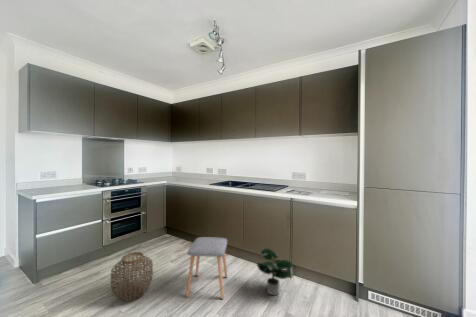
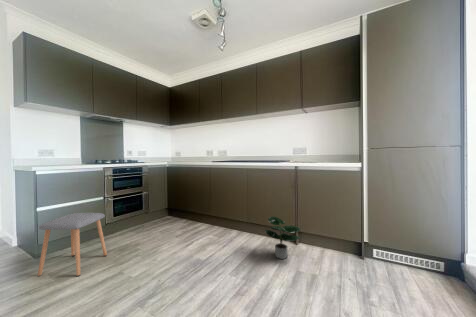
stool: present [186,237,227,299] -> present [38,213,107,276]
woven basket: present [111,252,153,301] -> none [119,222,161,269]

